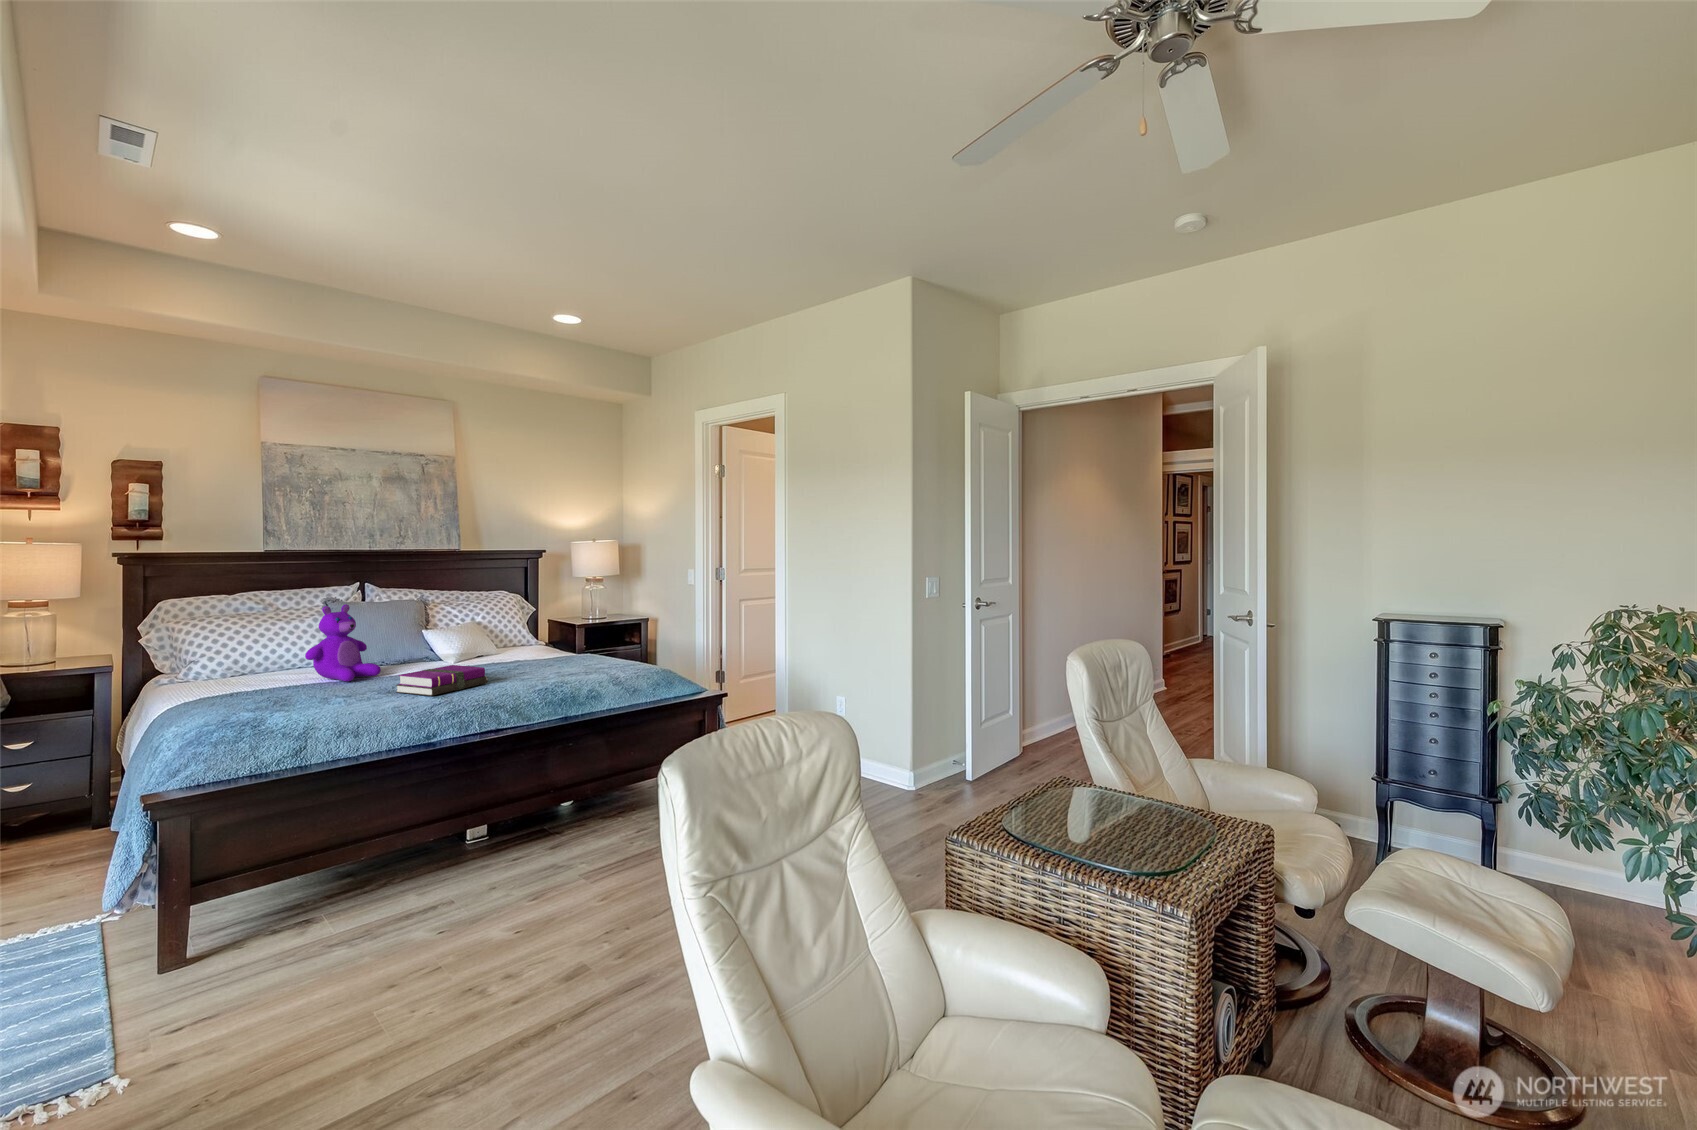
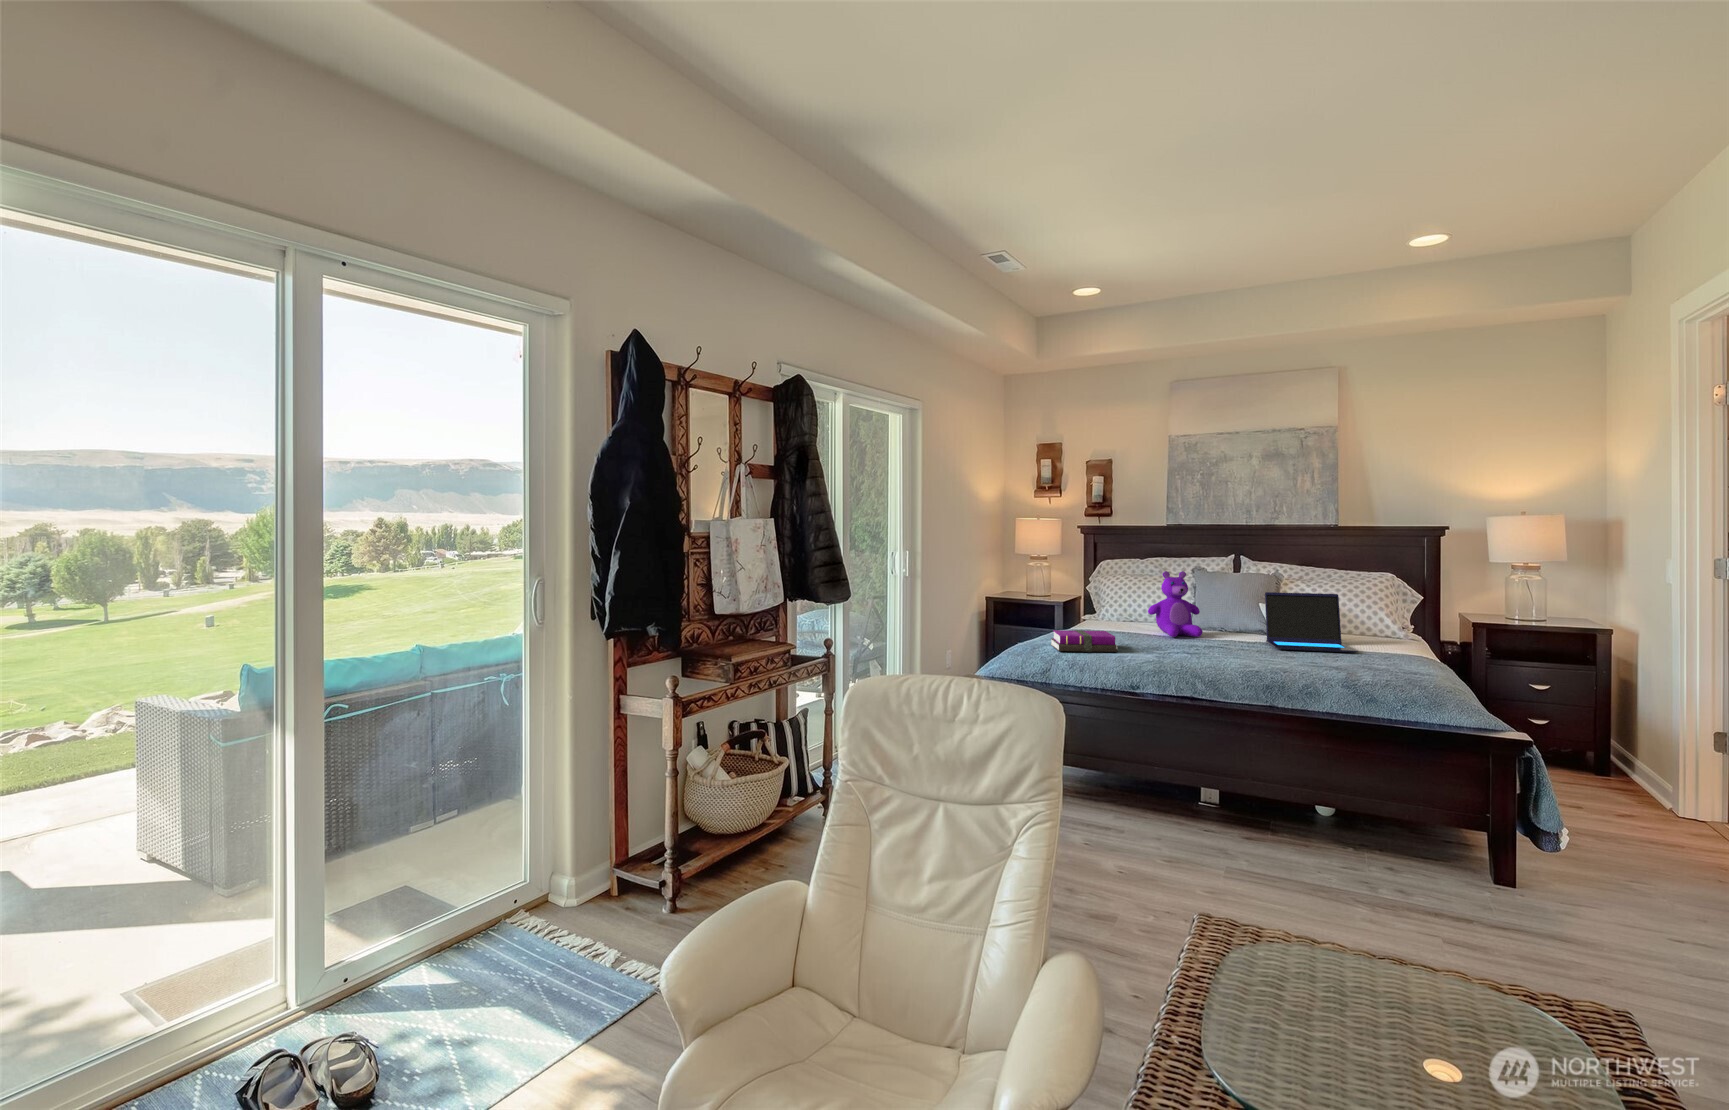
laptop: none [444,613,543,673] -> present [1265,592,1357,653]
notebook: present [396,665,488,696] -> present [1051,630,1118,652]

